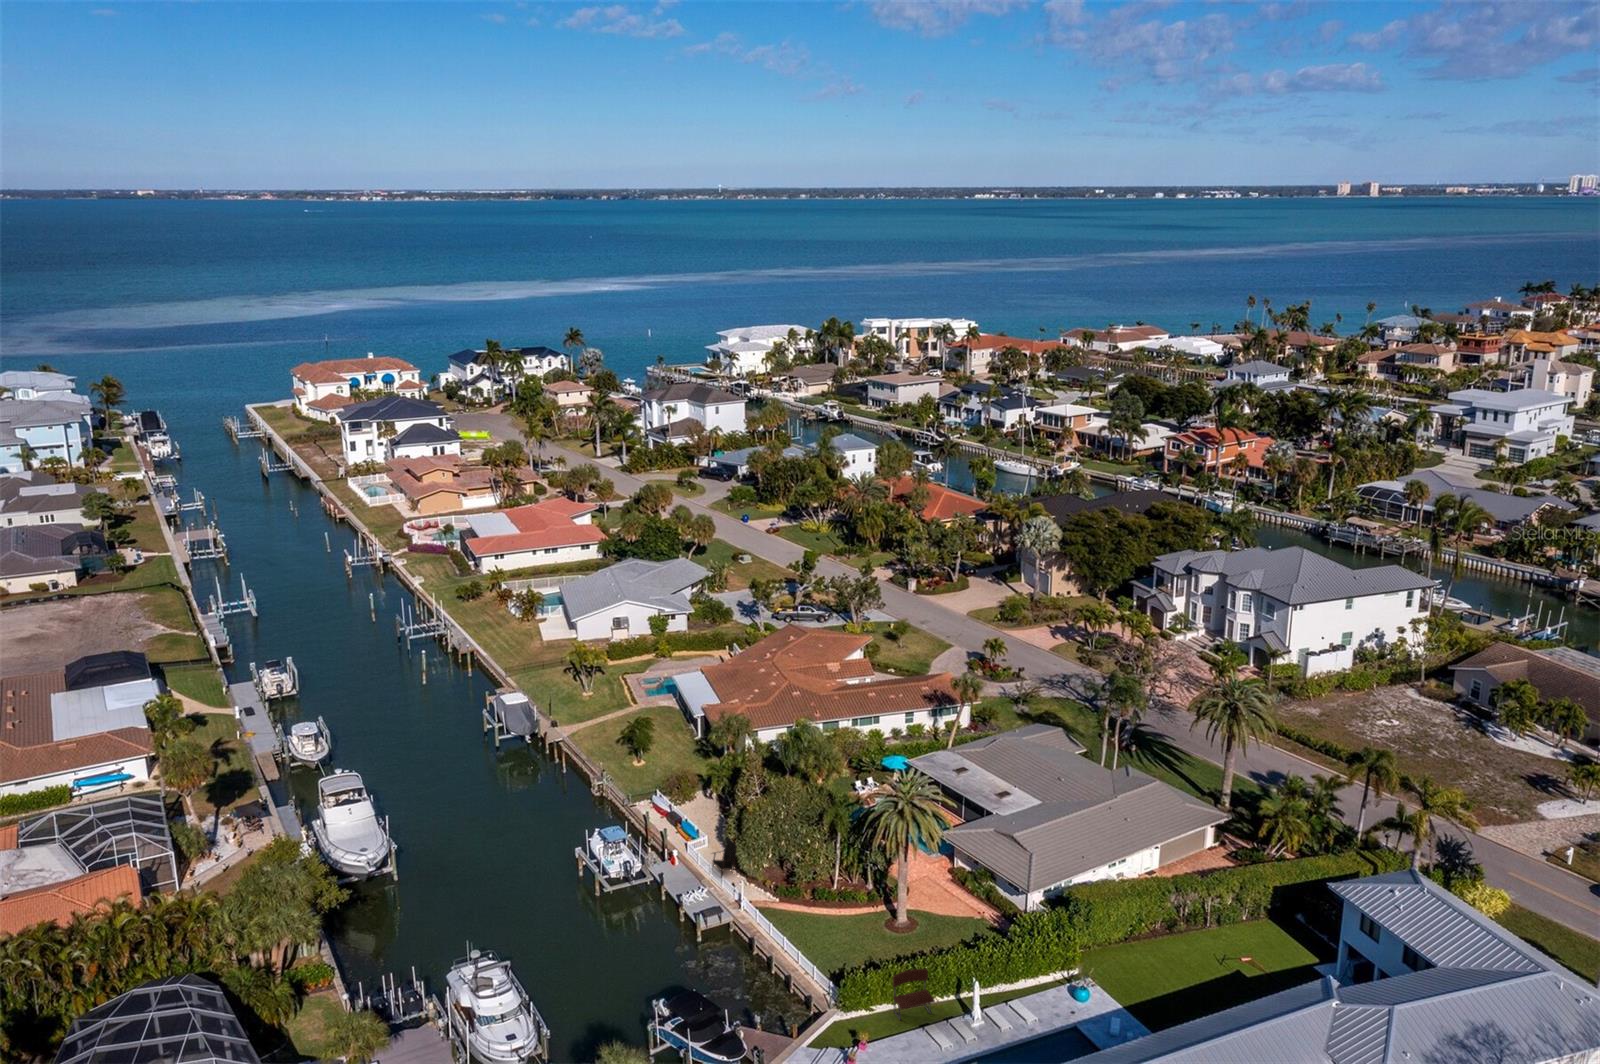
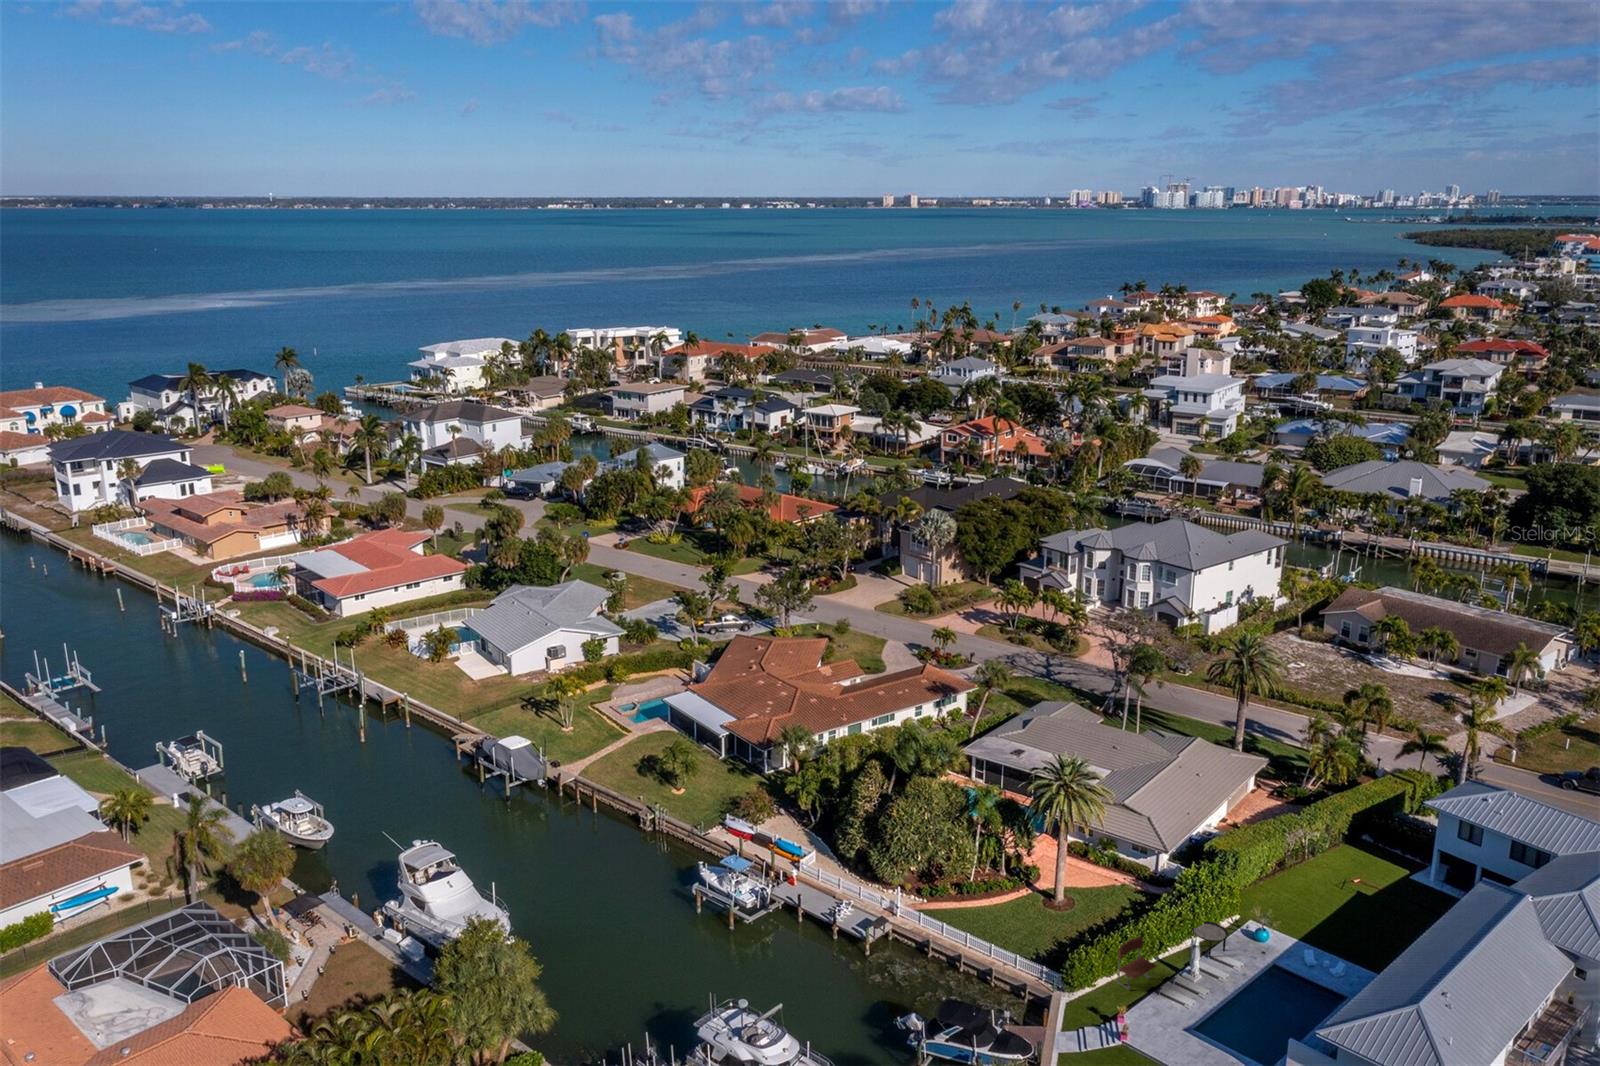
lounge chair: present [713,838,737,871] -> none [843,848,872,889]
round table: none [1001,967,1039,1006] -> present [1192,921,1228,957]

